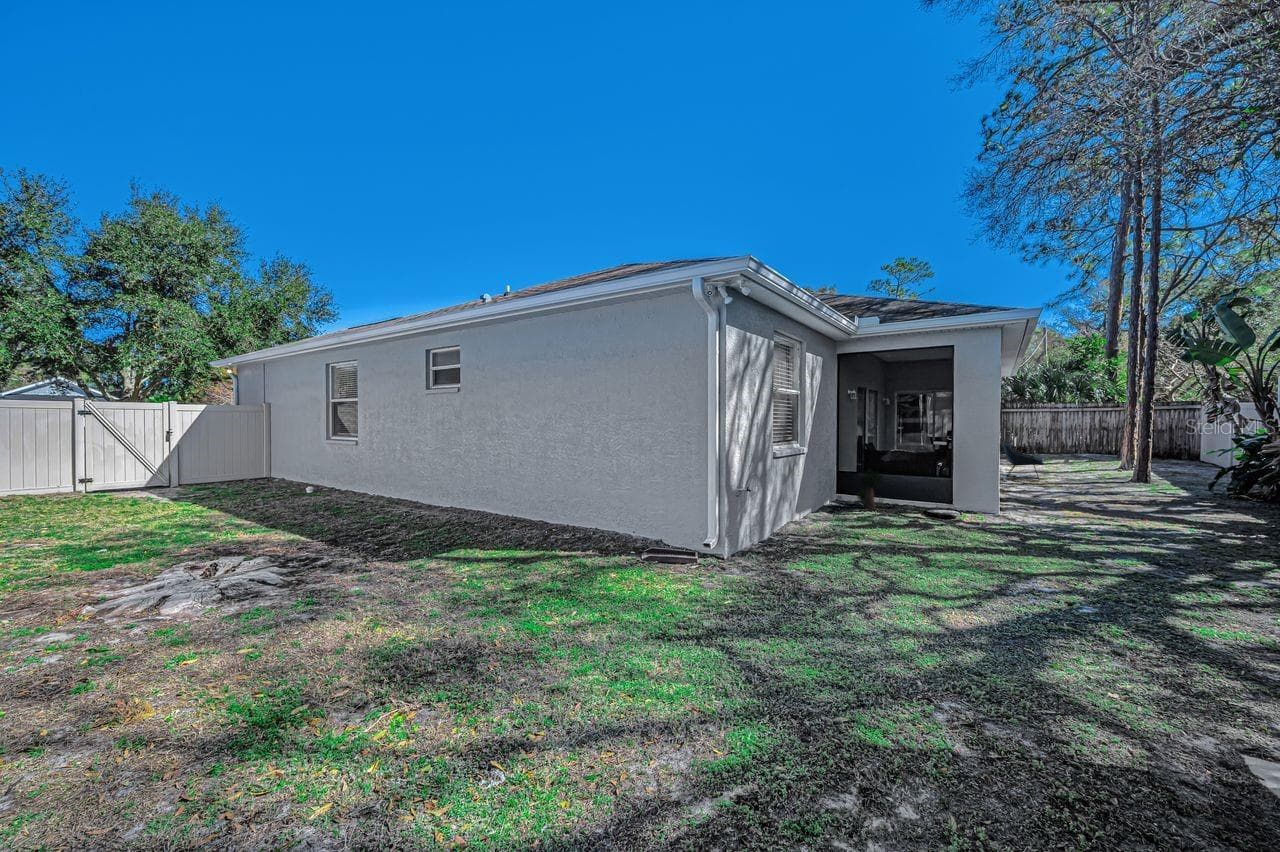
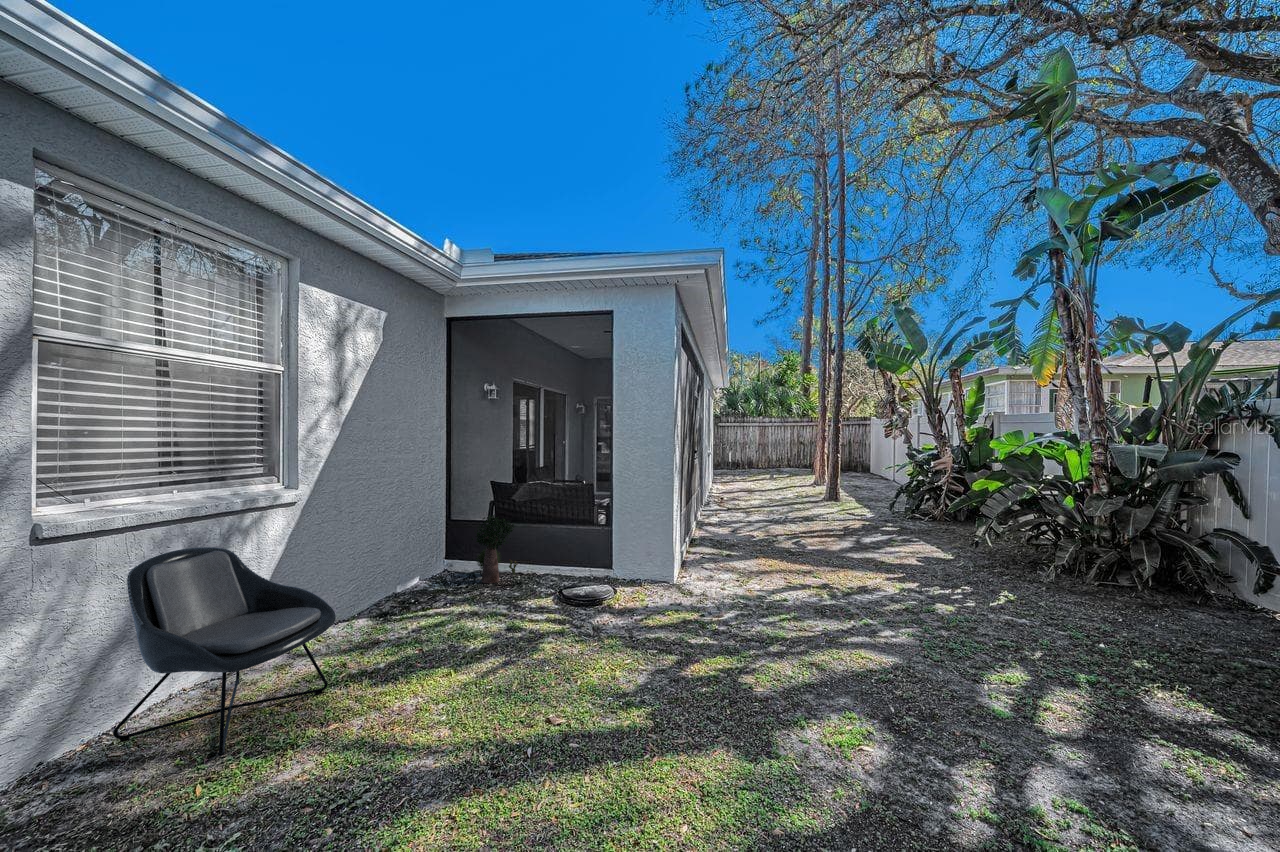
lounge chair: present [1003,443,1044,482] -> present [113,547,336,756]

